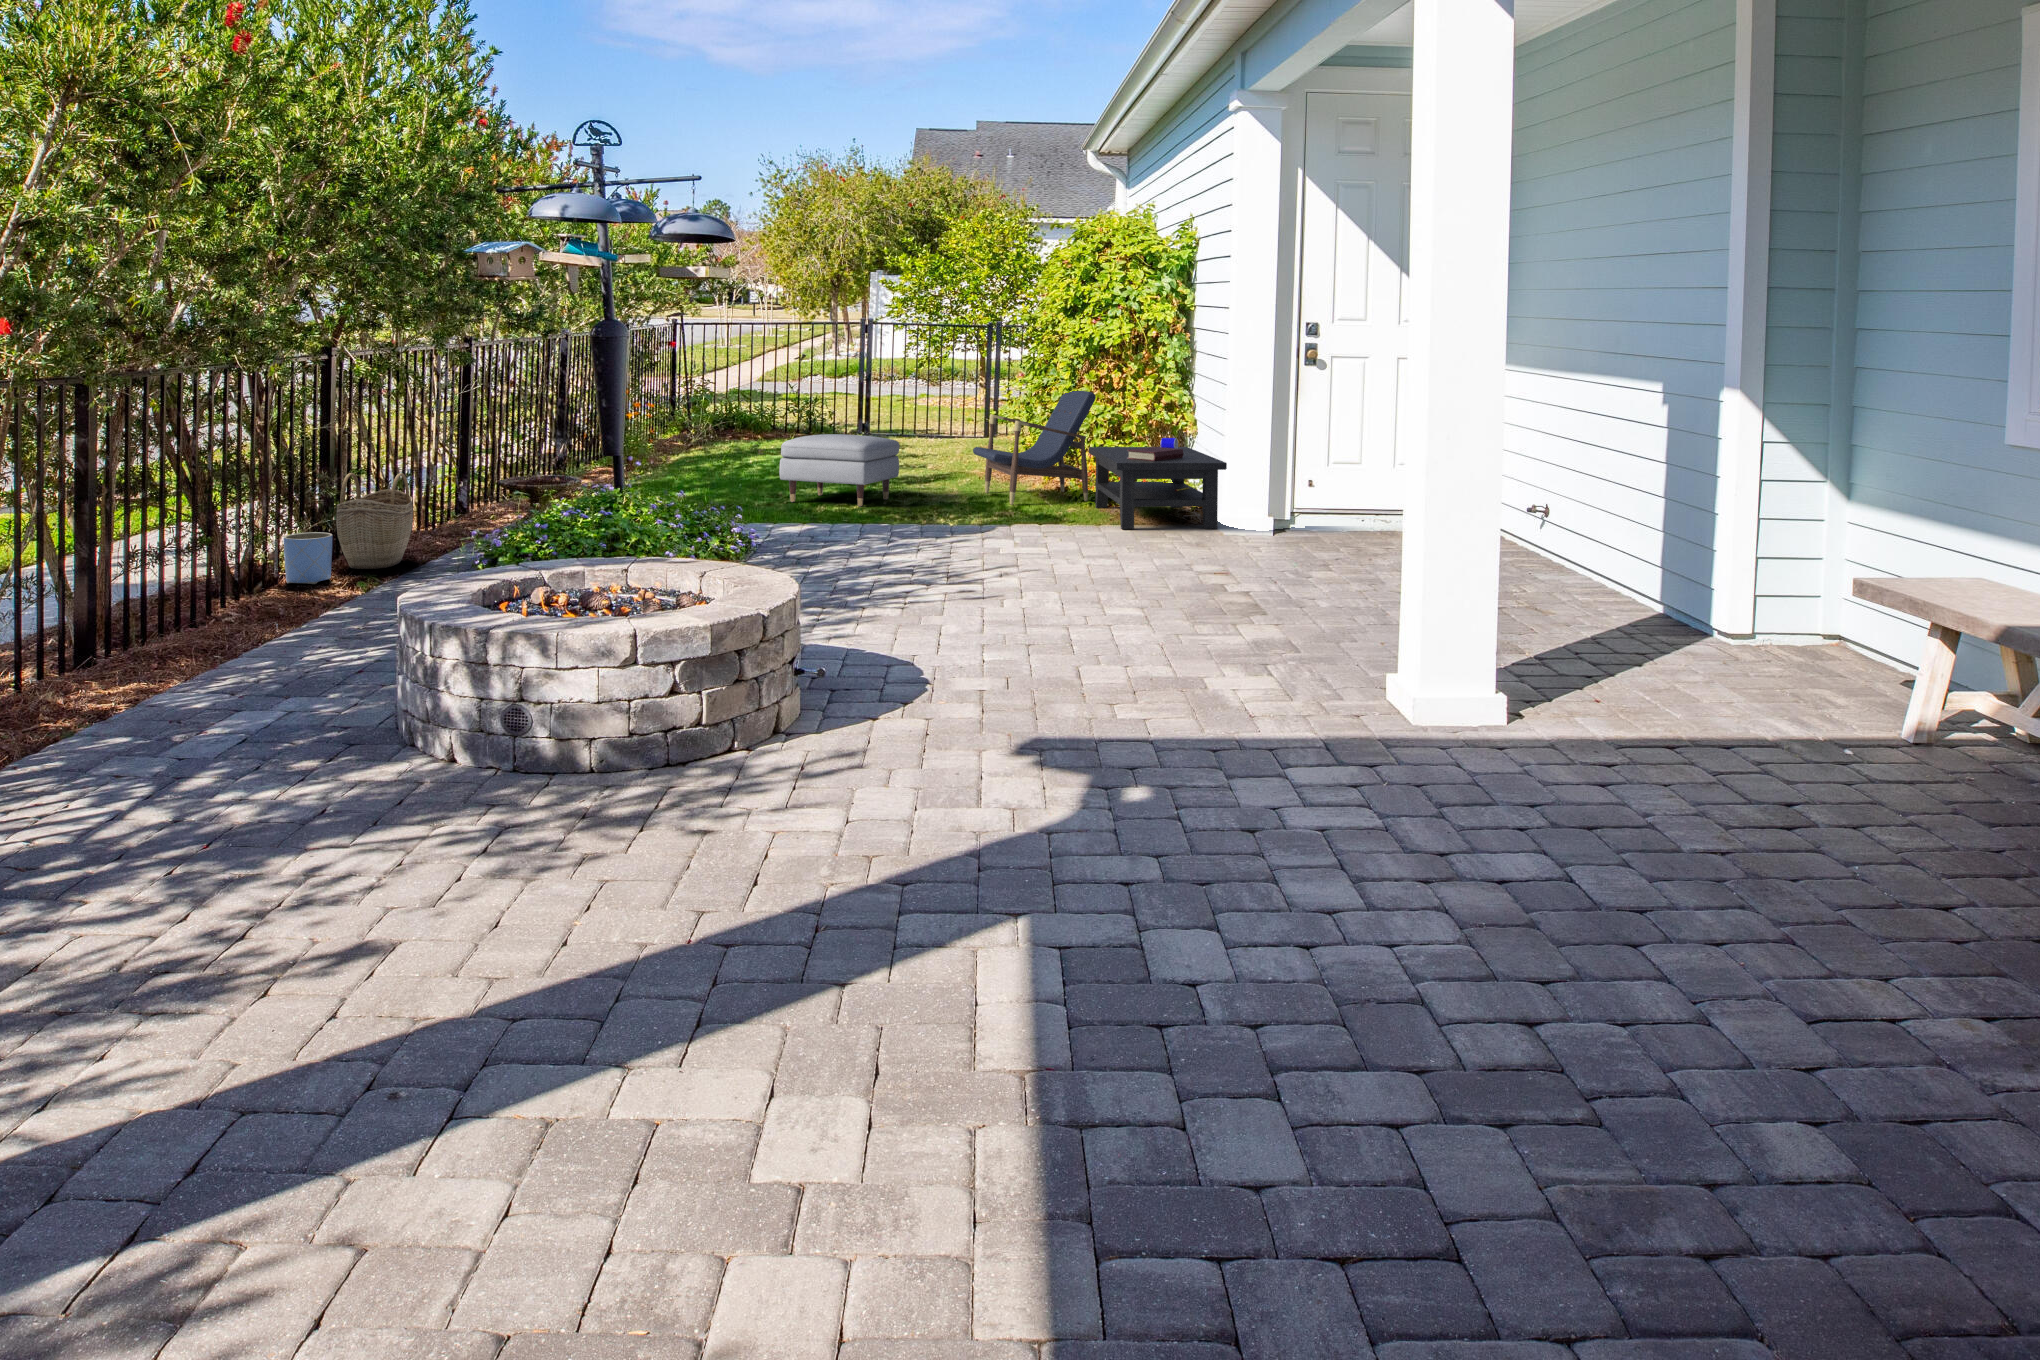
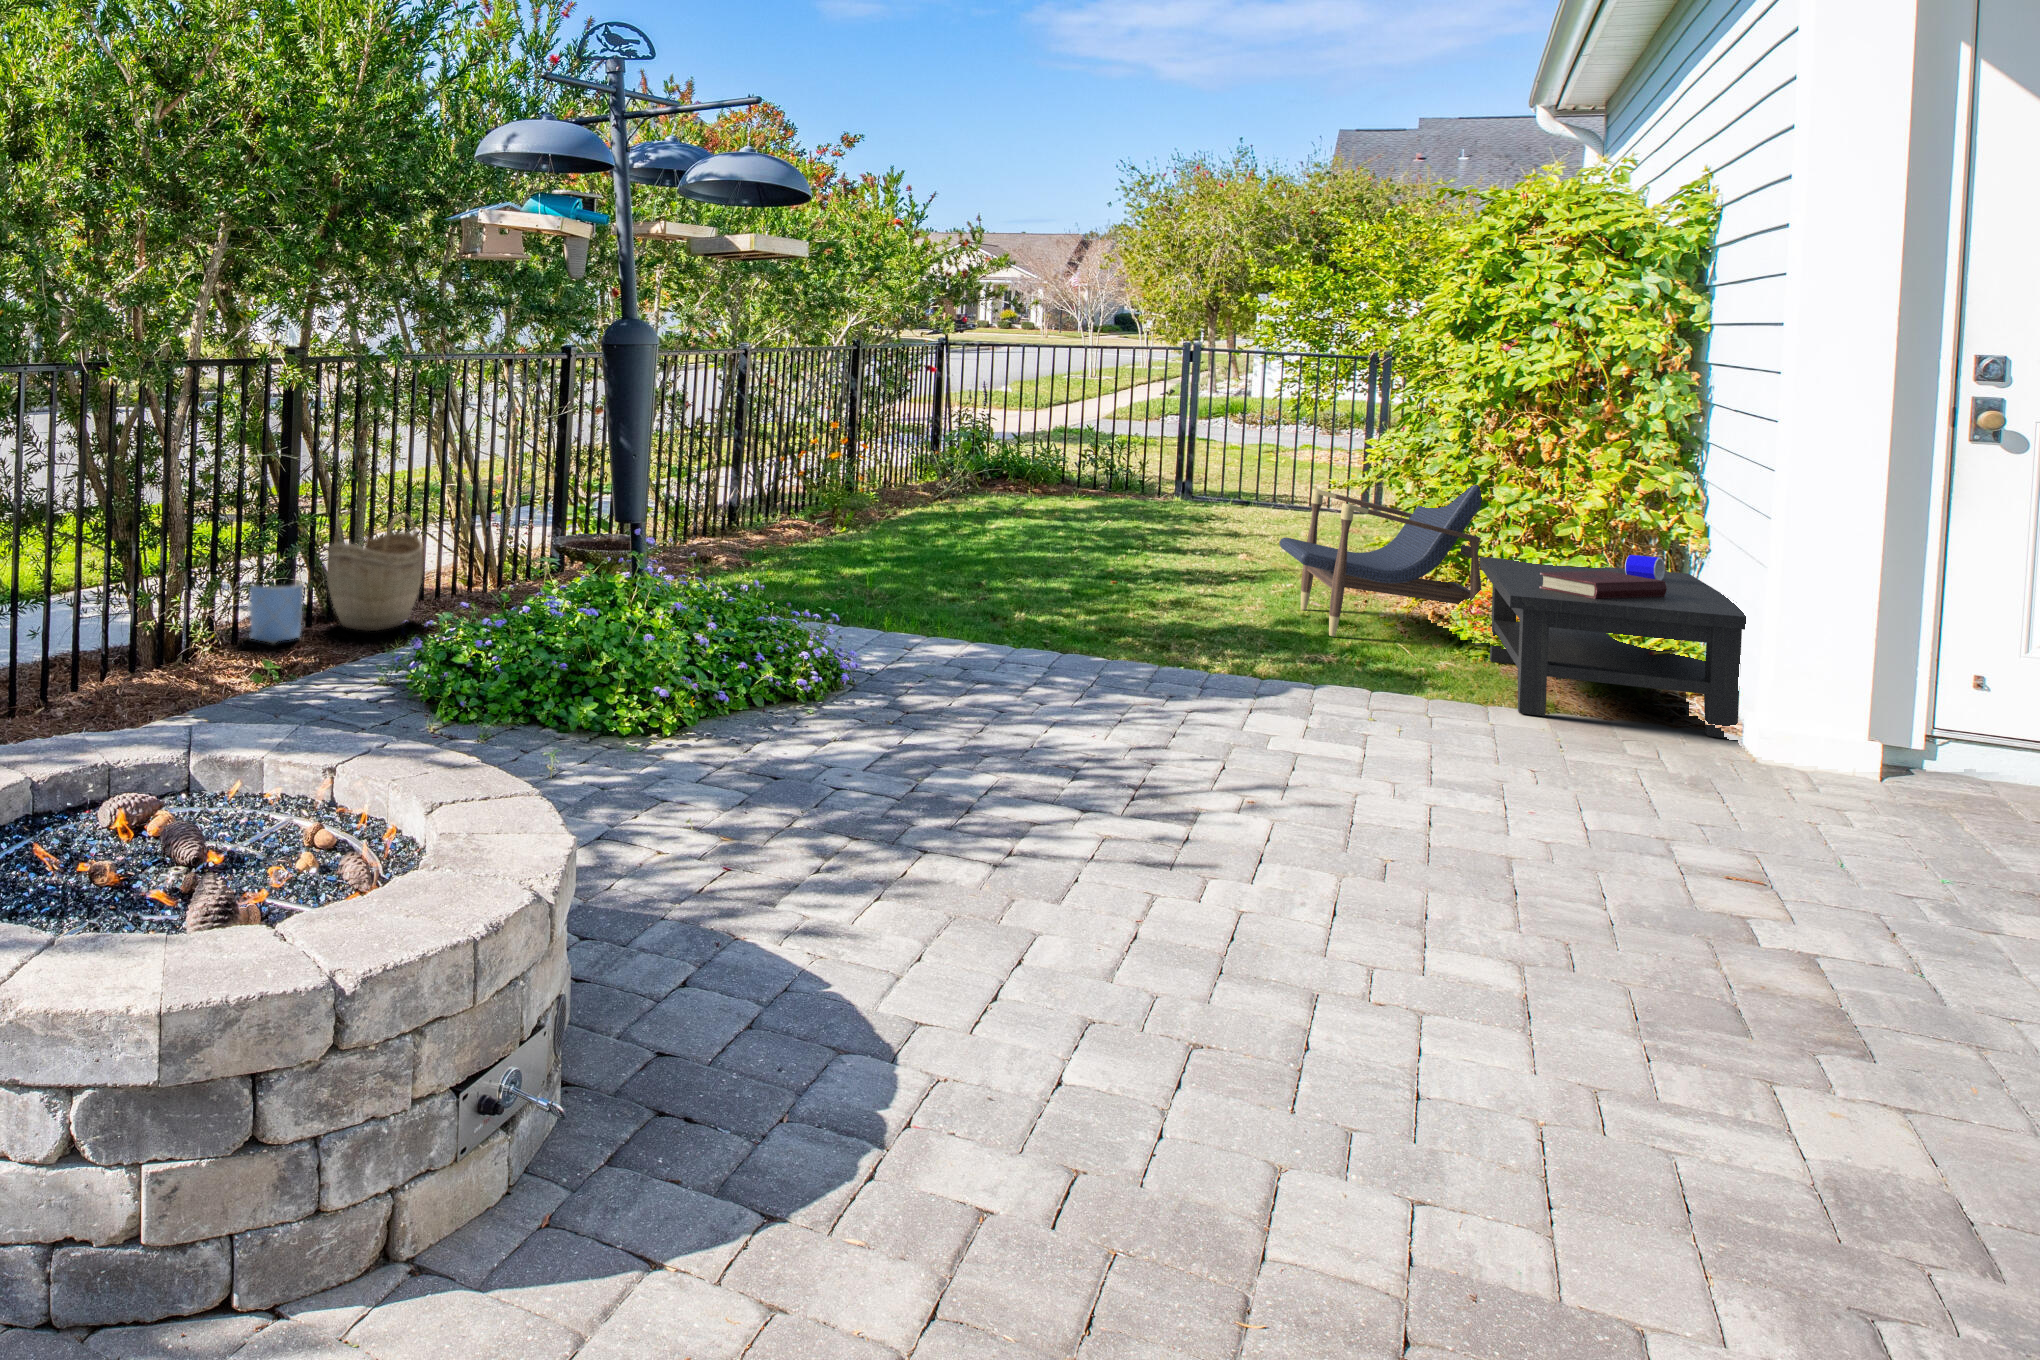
ottoman: present [779,434,900,506] -> none [965,501,1151,611]

